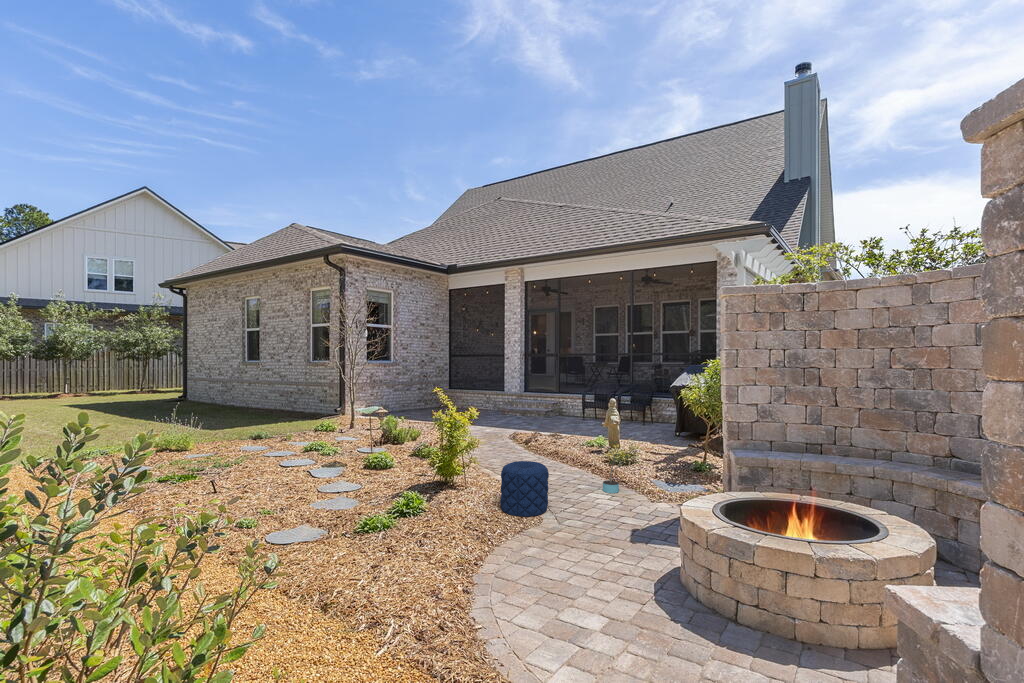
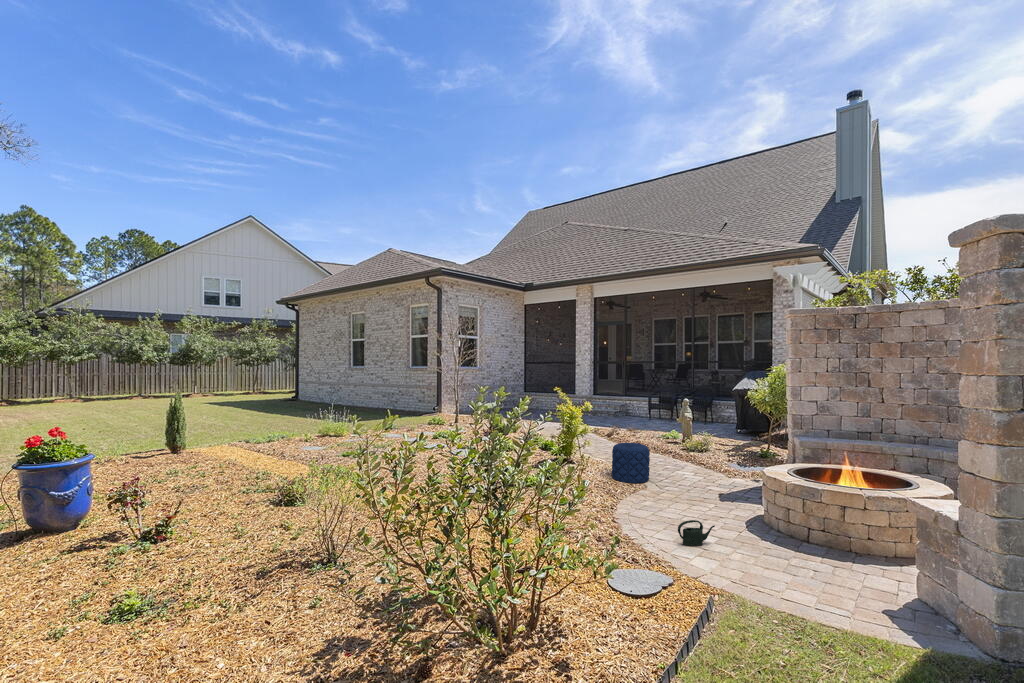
potted plant: present [599,439,629,493] -> none [684,428,710,471]
watering can: none [541,599,598,641] -> present [678,520,715,546]

